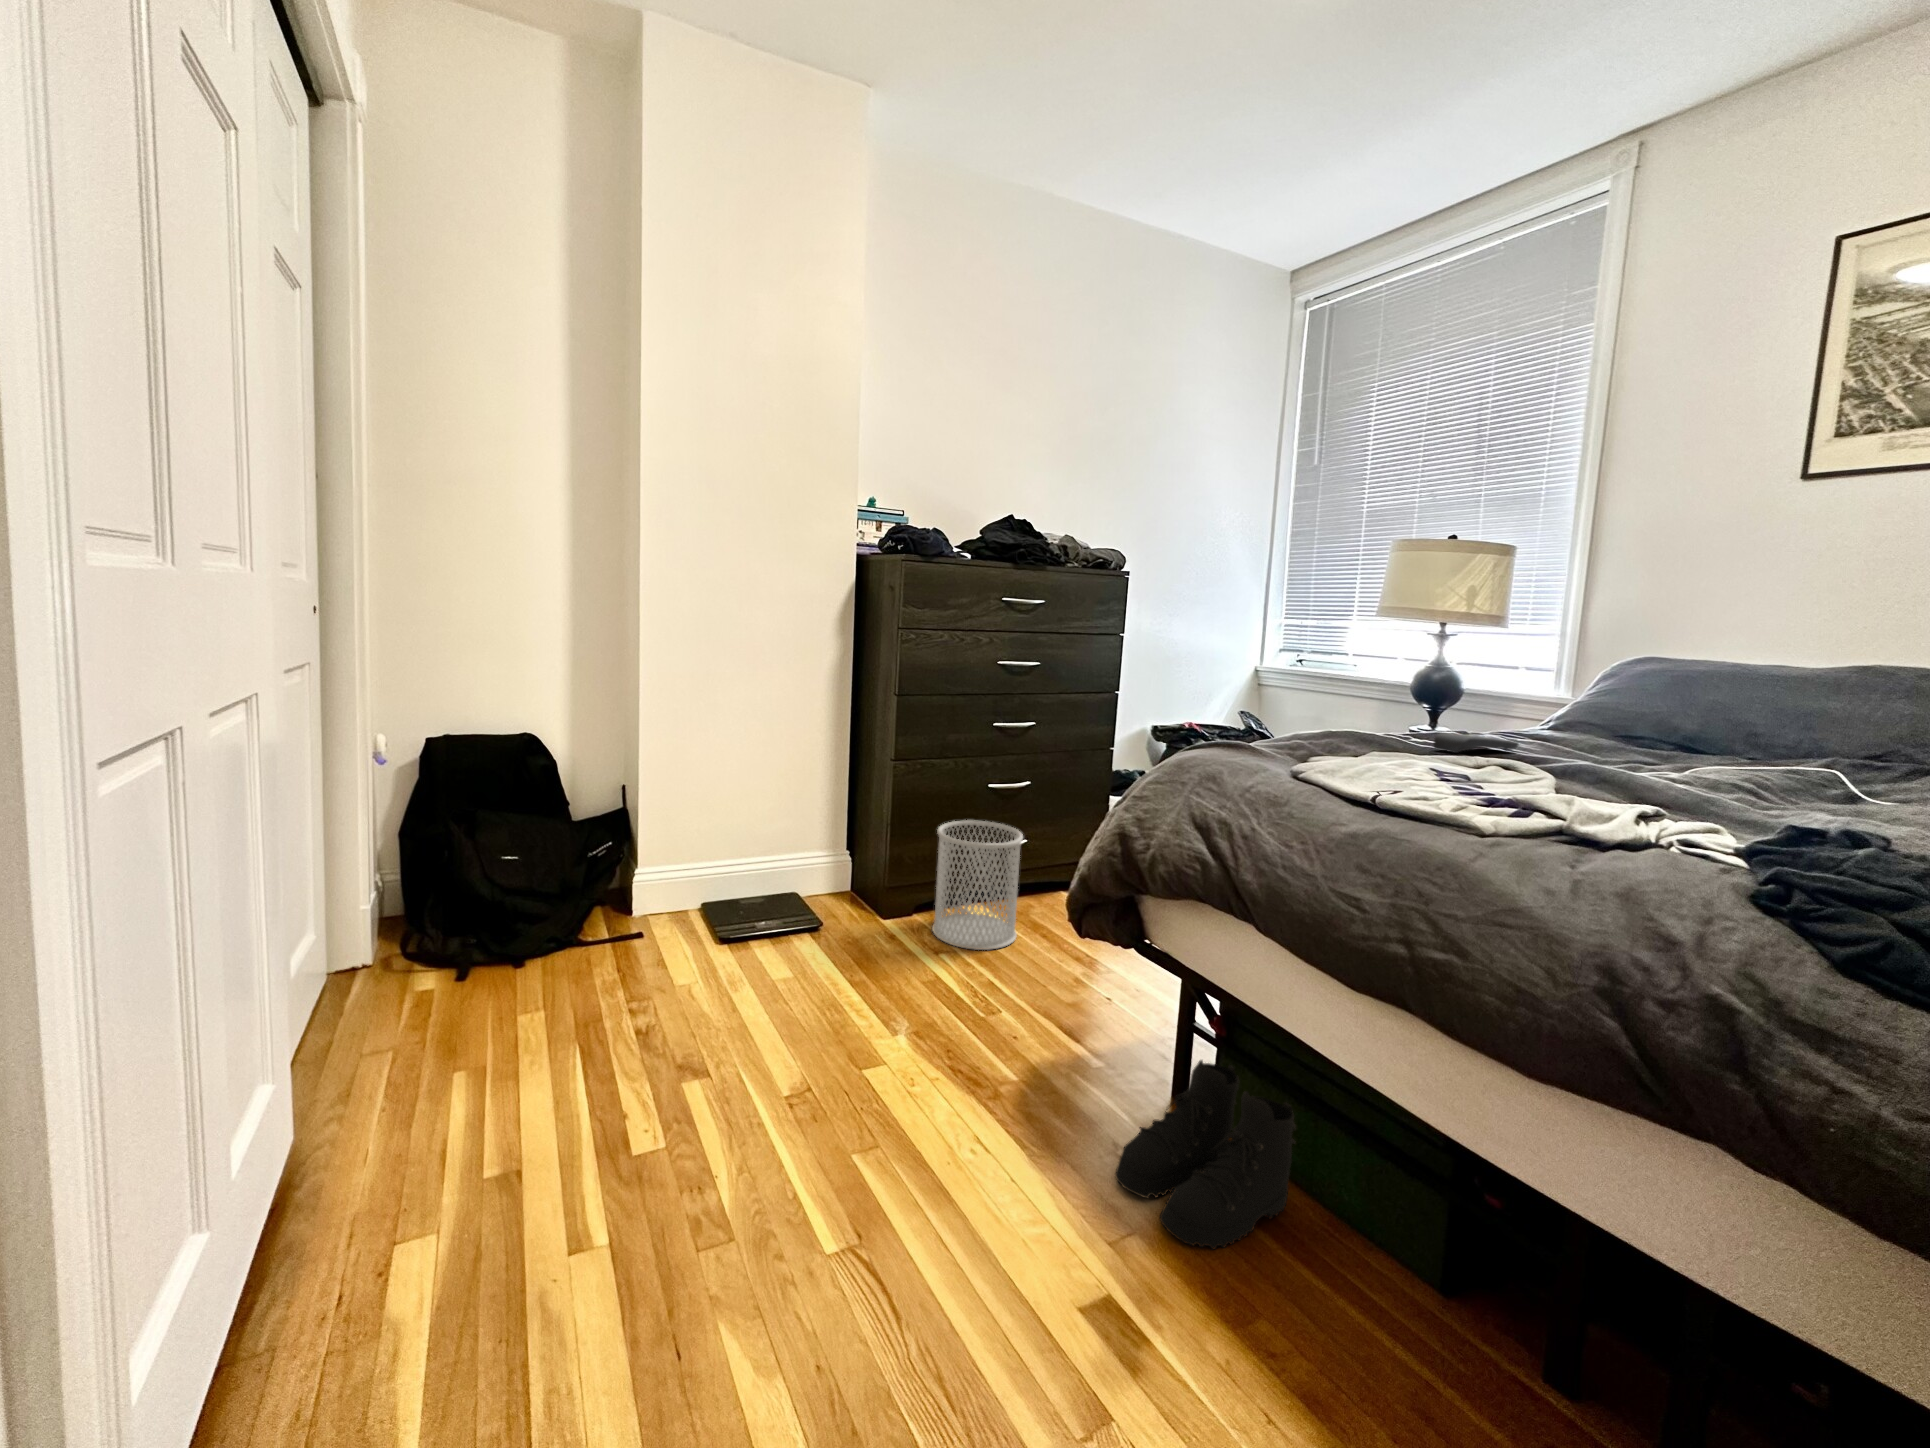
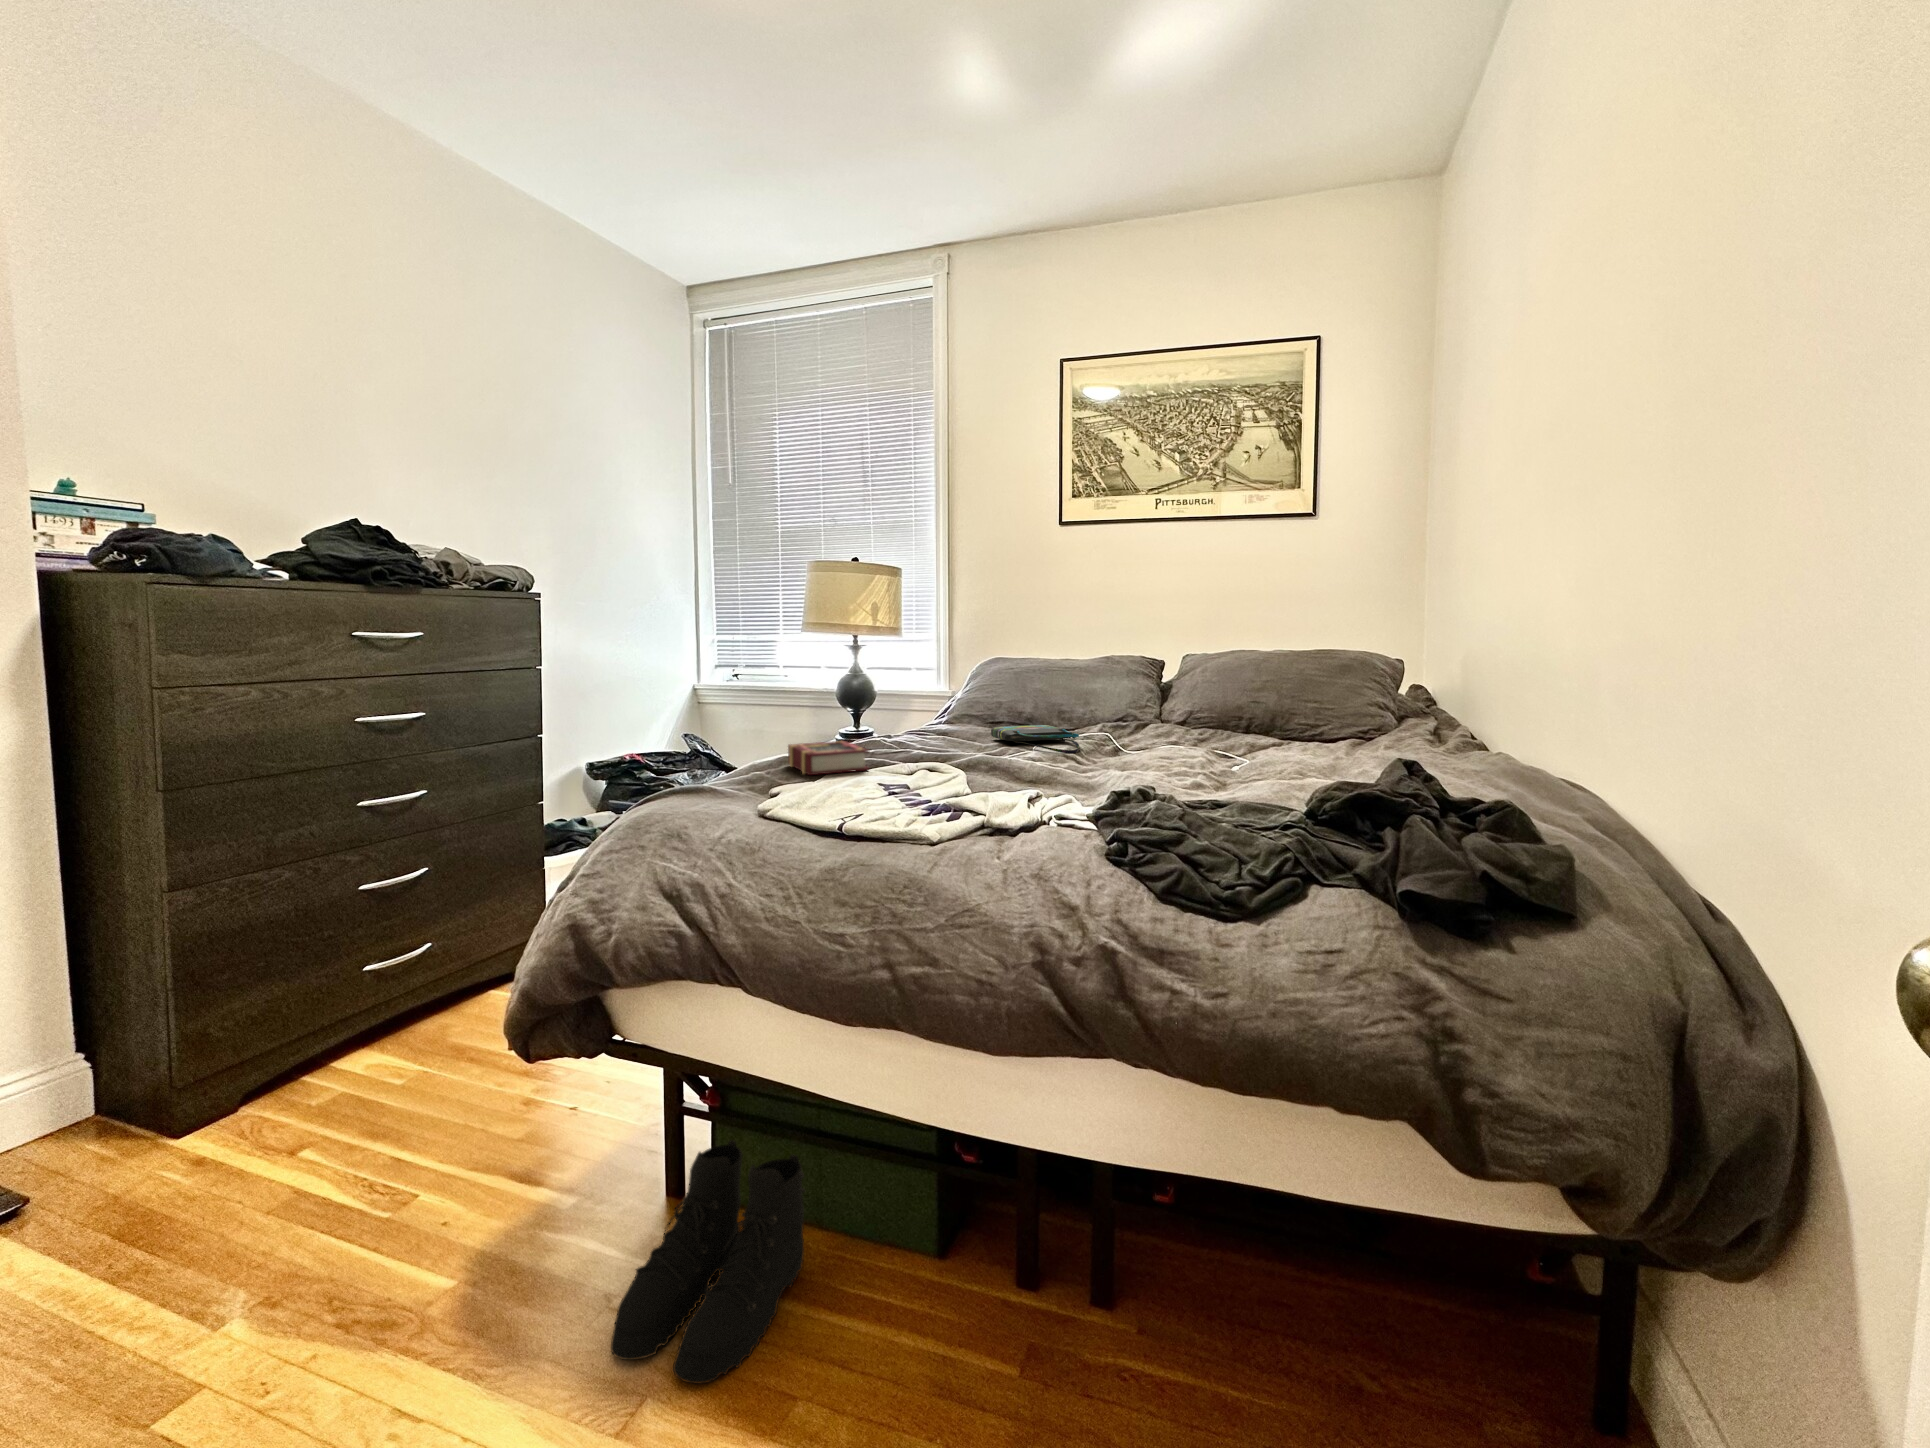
book: none [1332,722,1428,760] -> present [788,741,869,775]
remote control: present [1433,733,1518,753] -> none [871,737,930,756]
tote bag: none [1619,743,1778,791] -> present [991,725,1079,753]
wastebasket: present [932,820,1023,950] -> none [269,935,430,1133]

